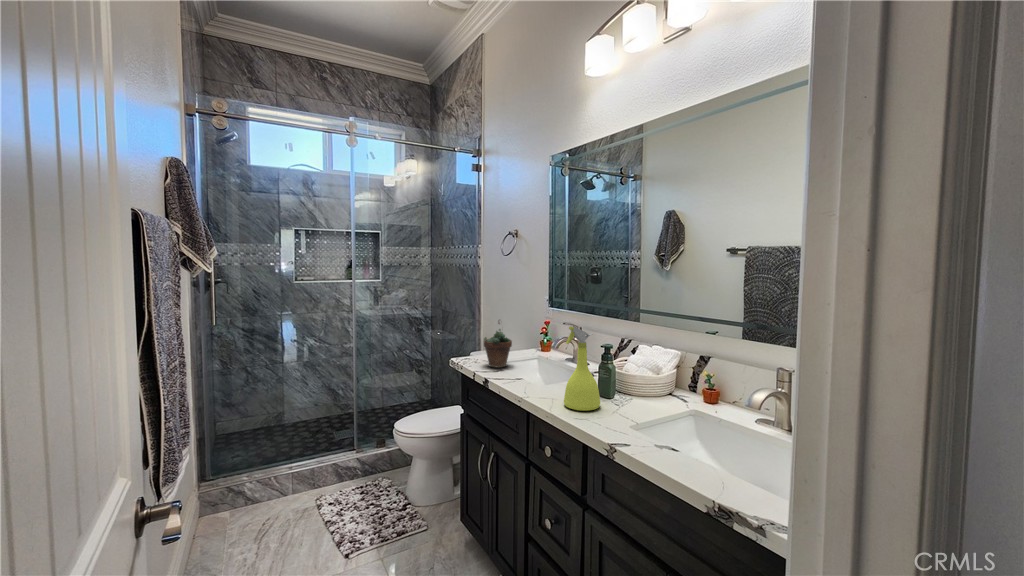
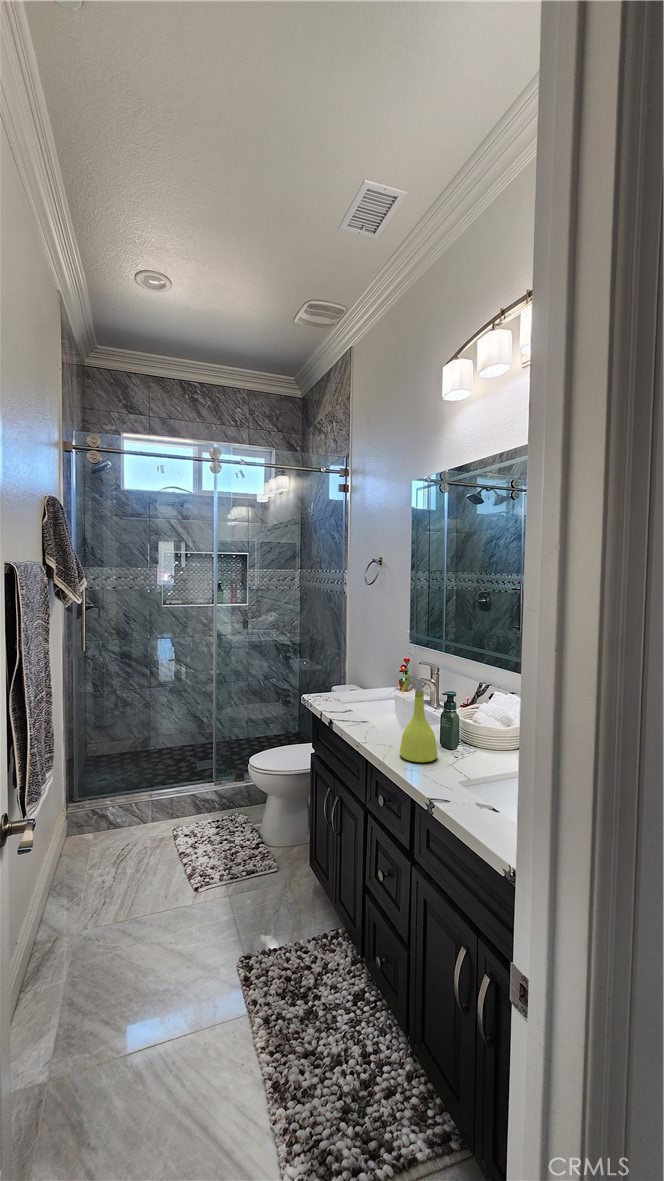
succulent plant: present [484,321,512,367] -> none [334,658,364,708]

